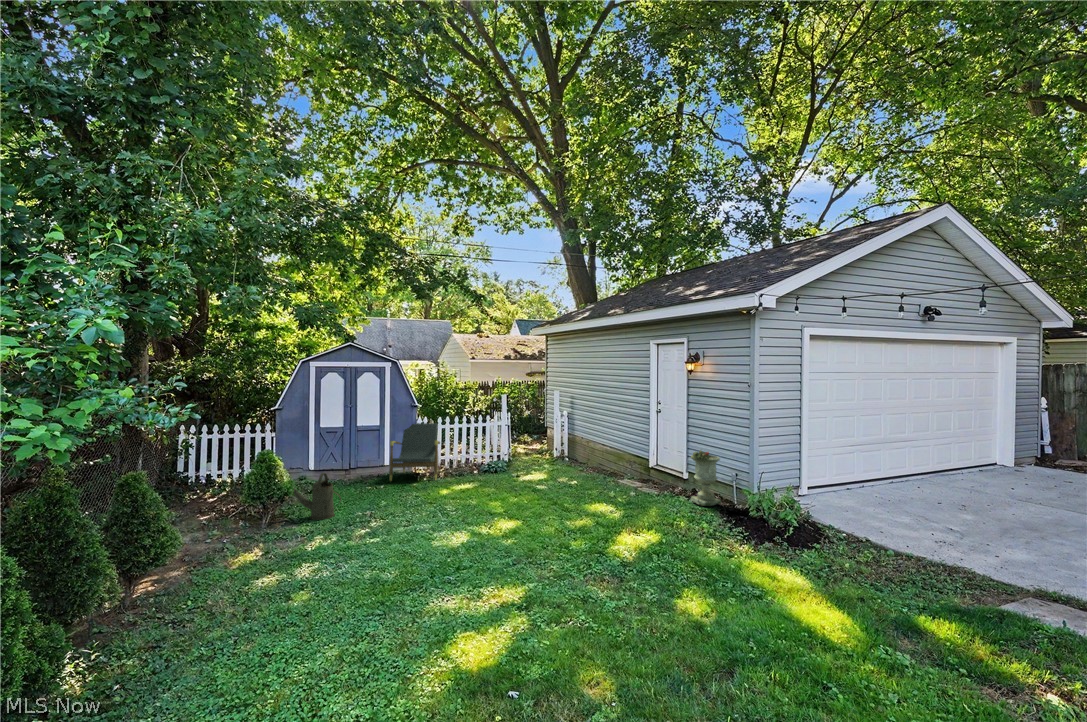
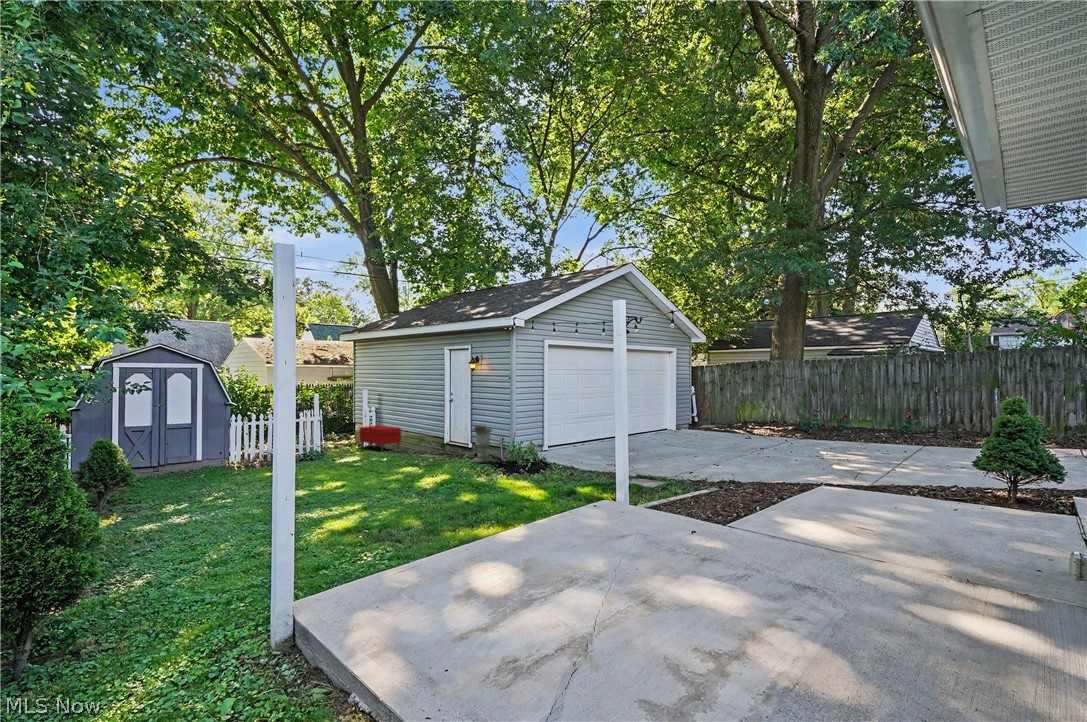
lounge chair: present [389,423,440,481] -> none [204,421,255,475]
bench: none [550,431,595,464] -> present [360,426,401,451]
watering can: present [294,473,341,520] -> none [115,461,175,502]

